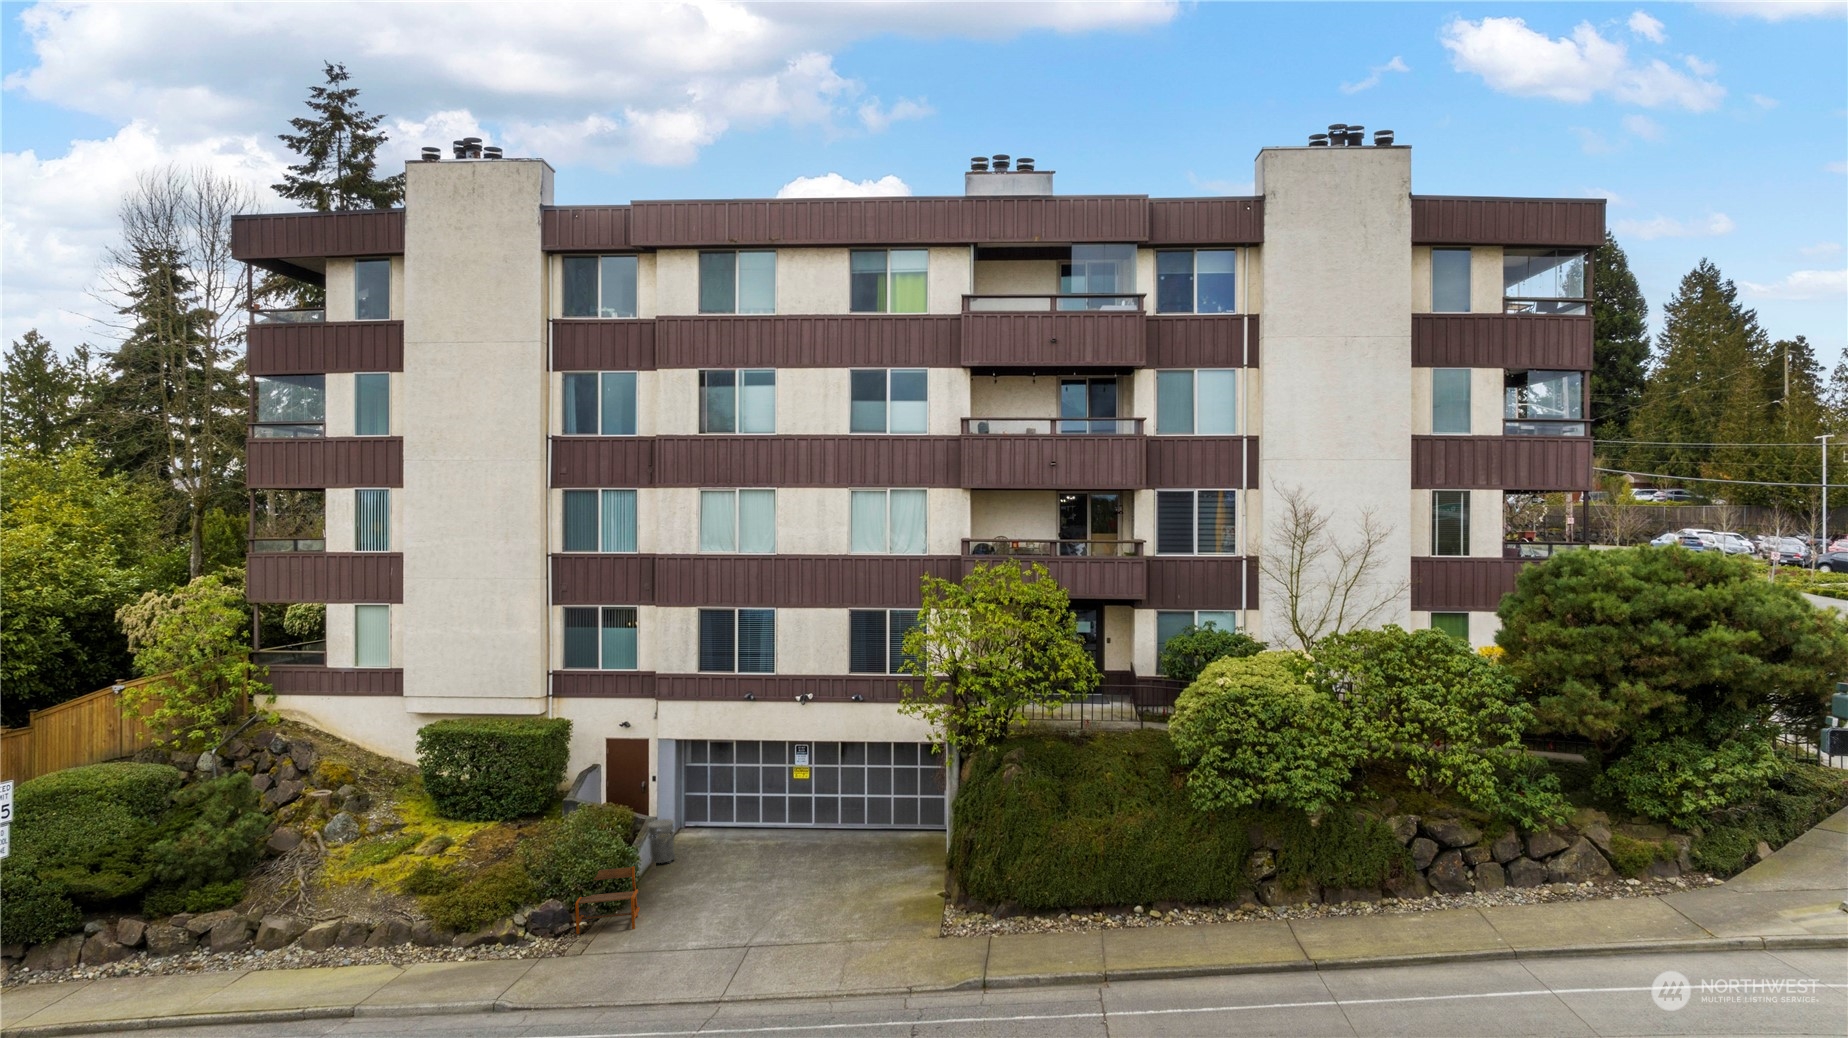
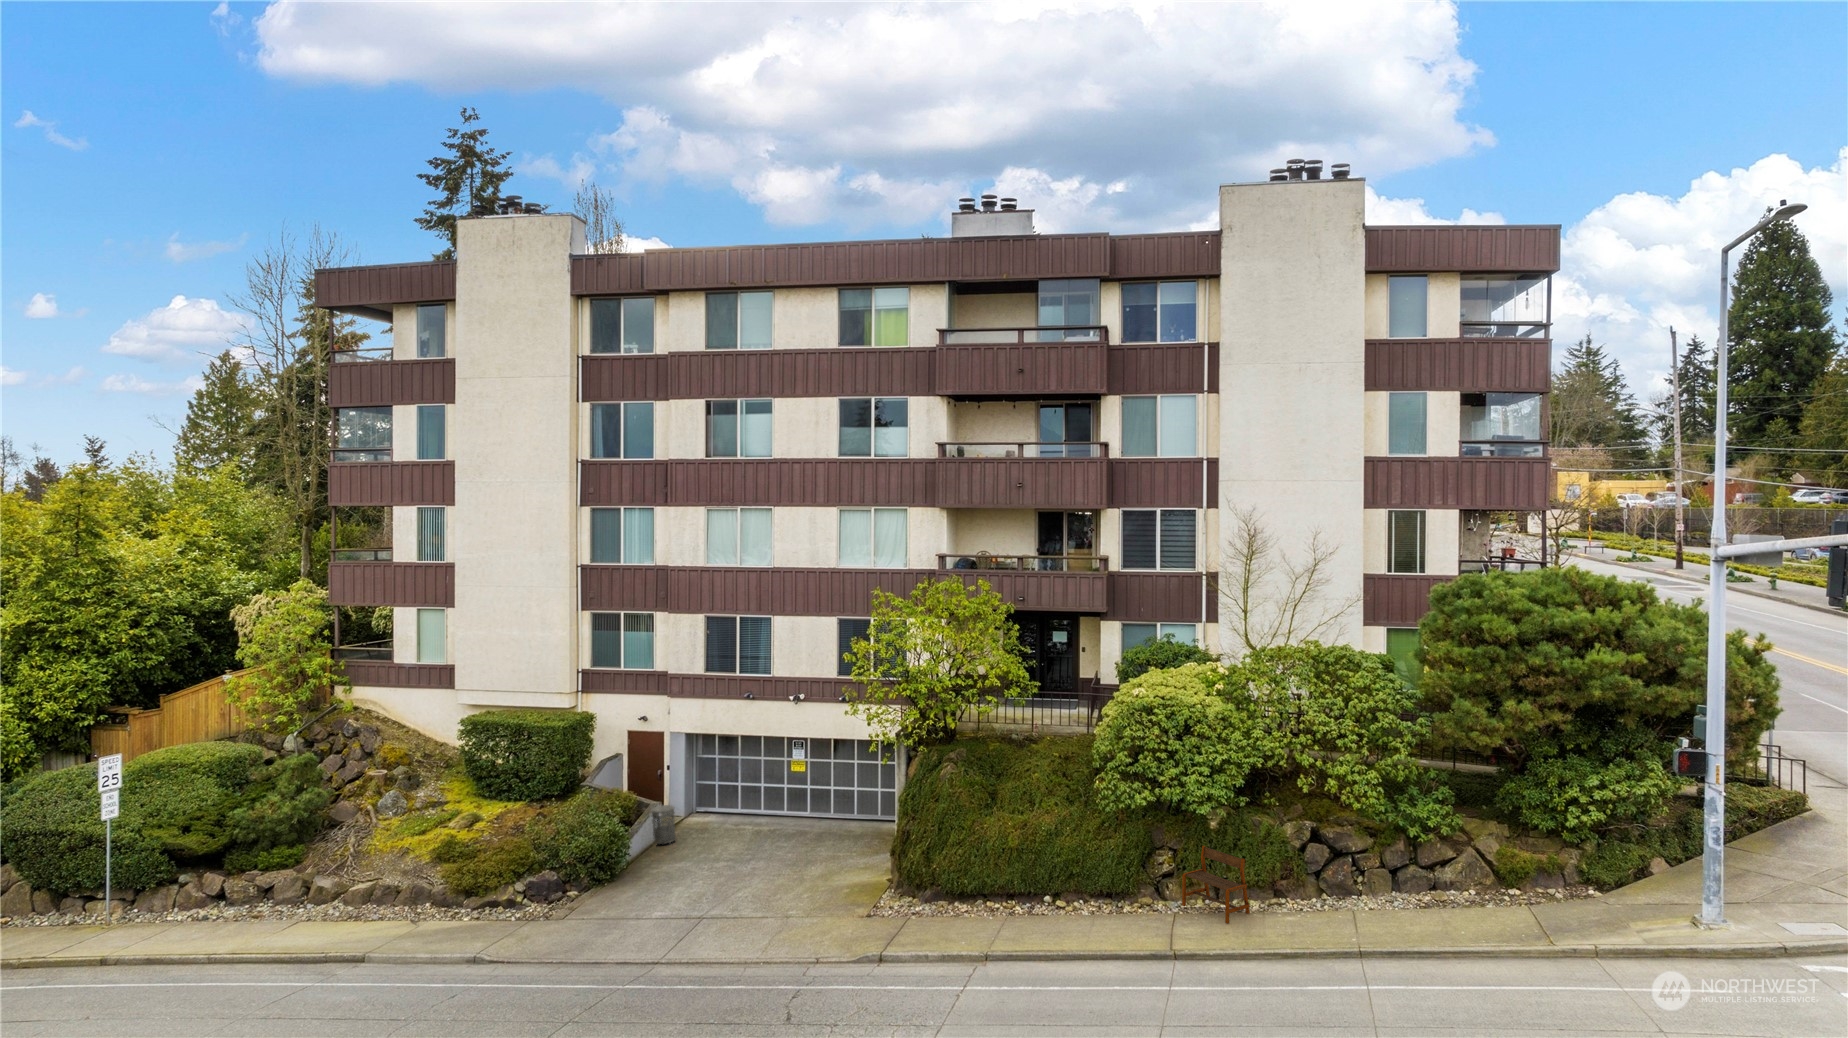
bench: present [575,866,640,934] -> present [1182,846,1250,924]

